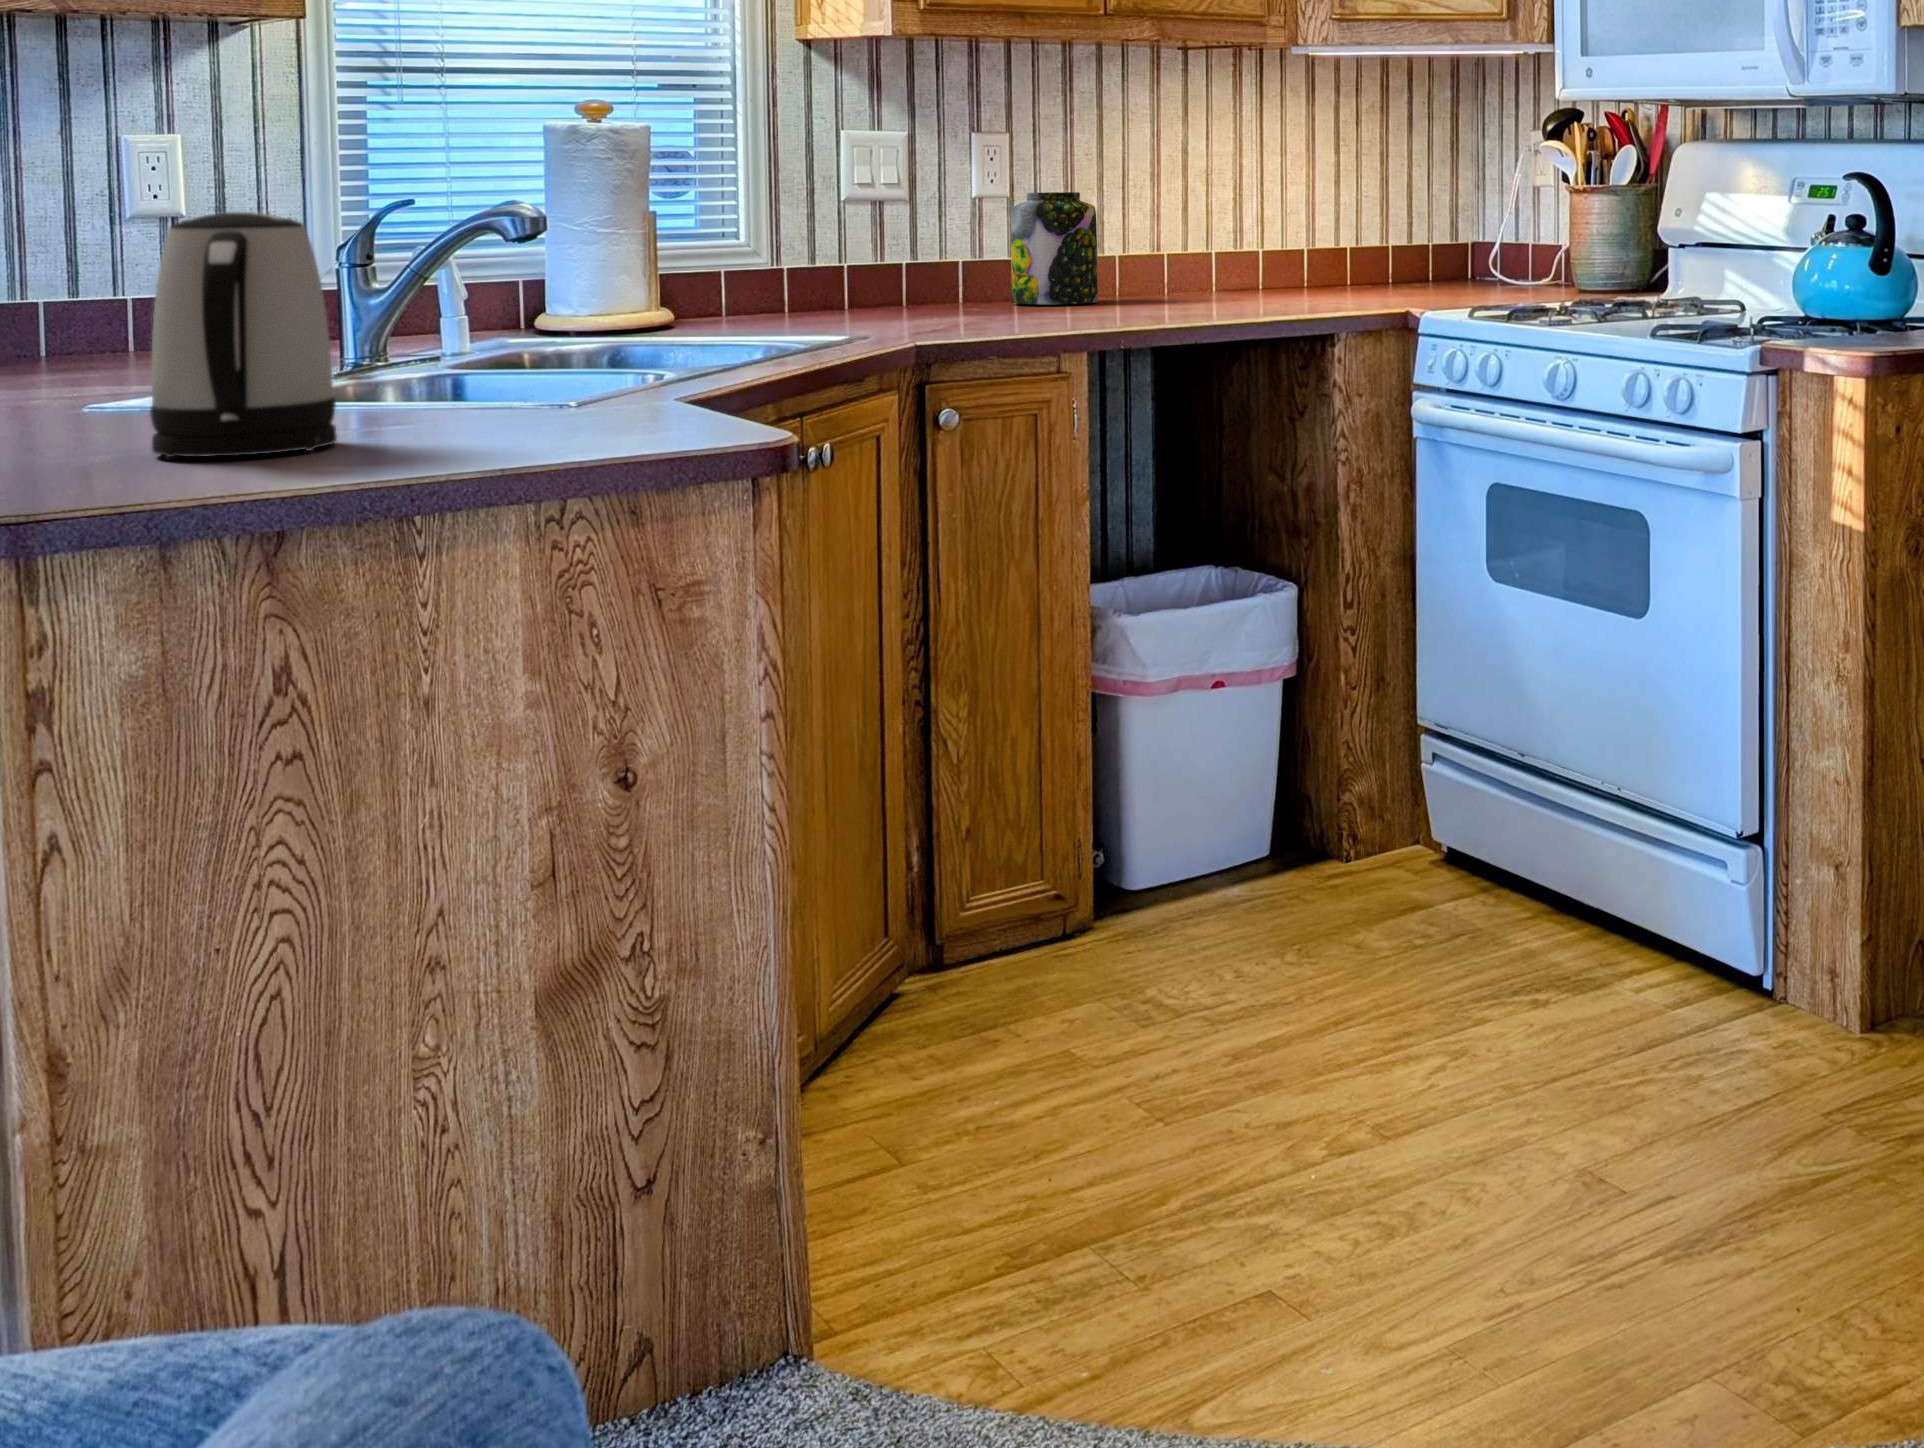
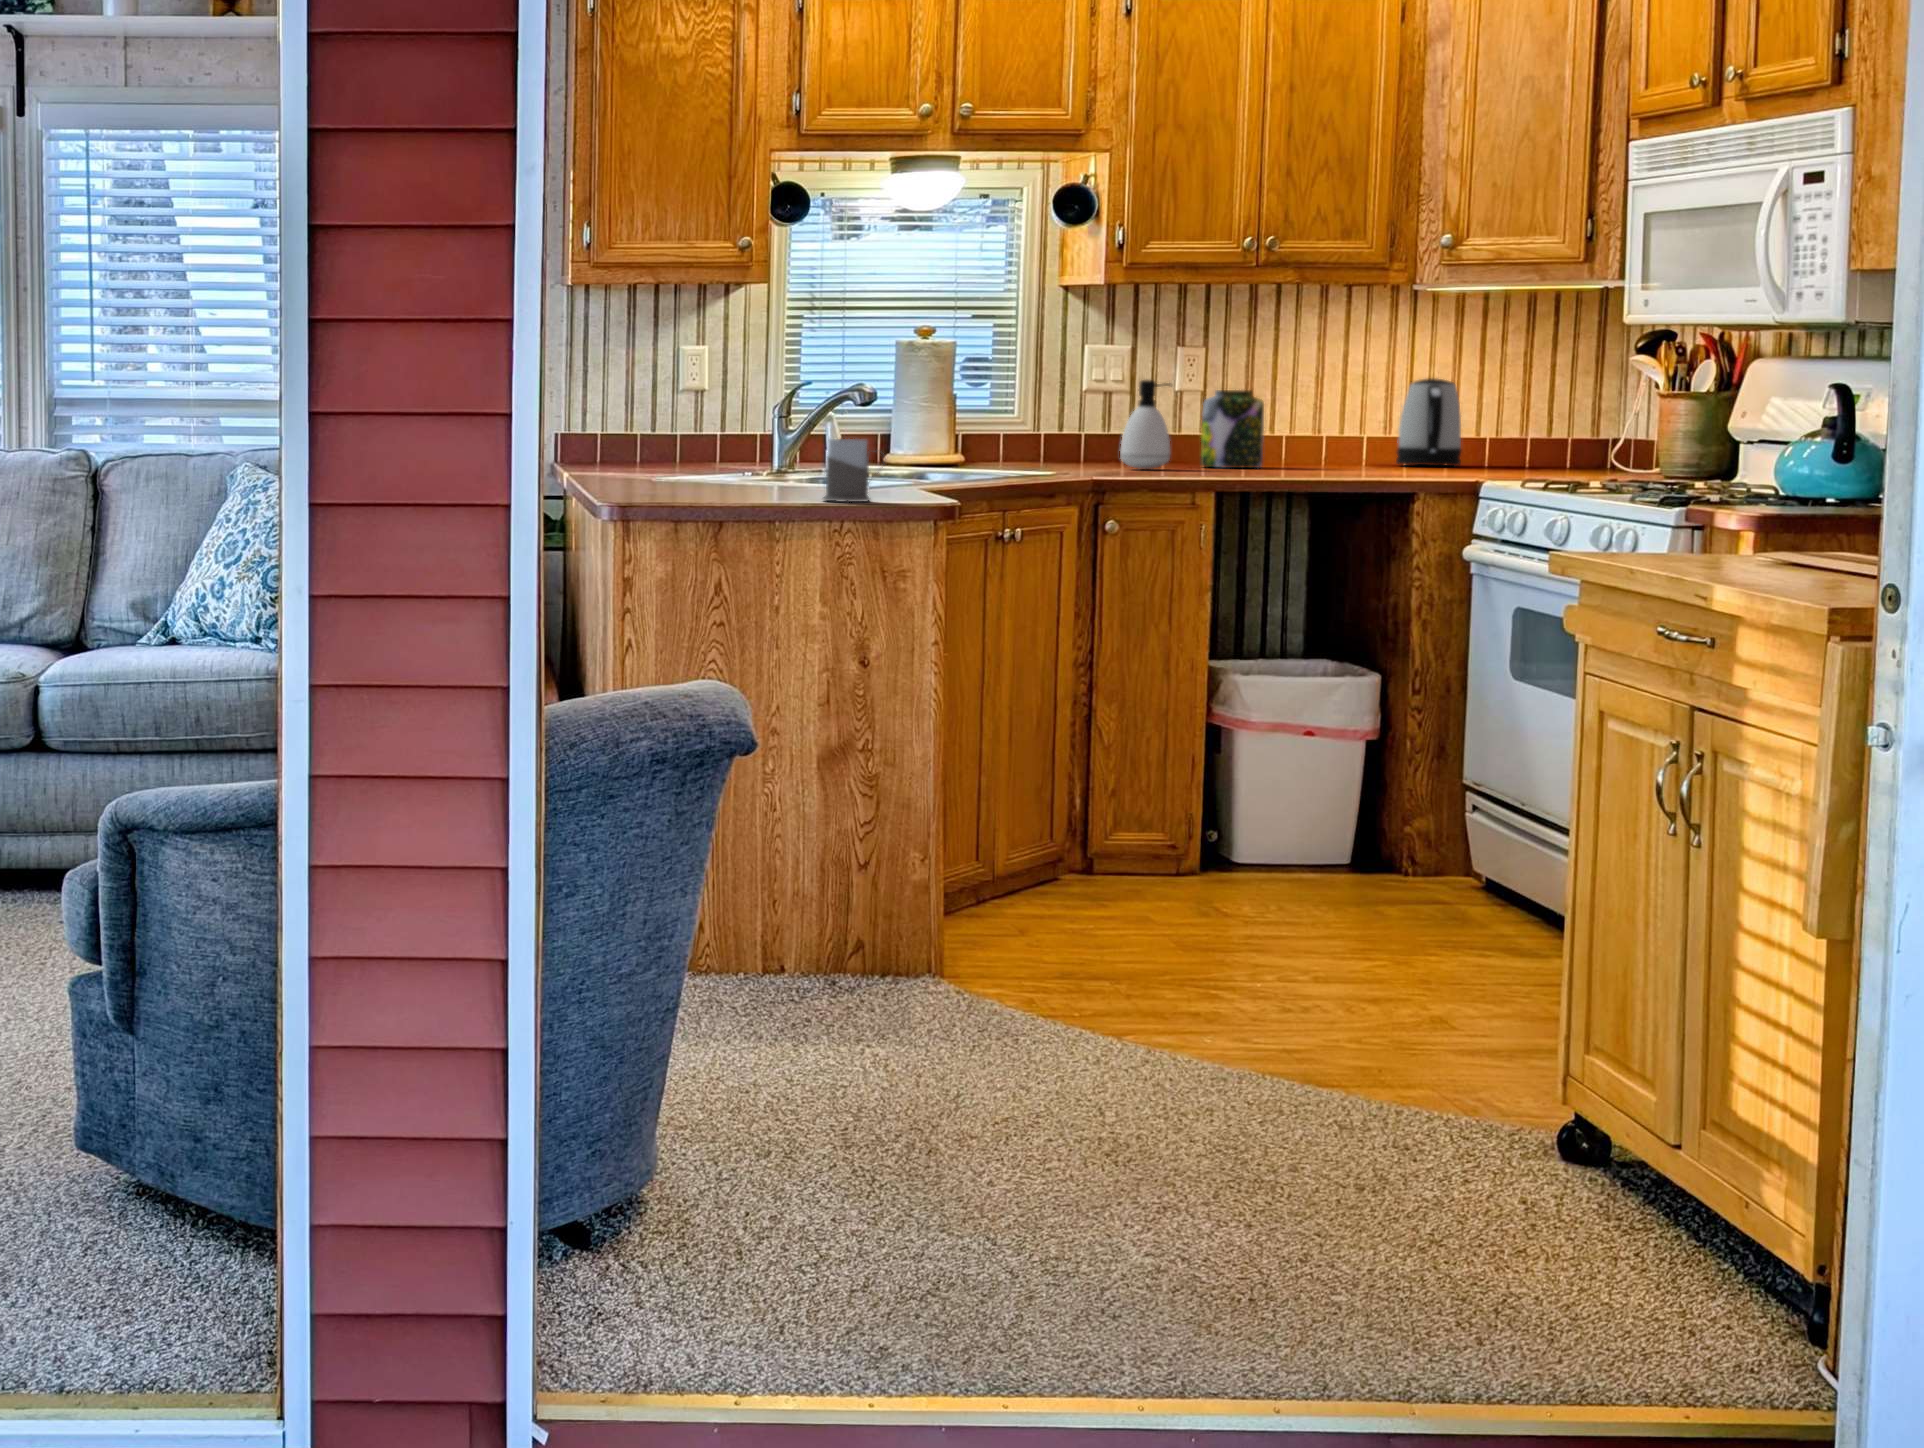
soap dispenser: none [909,180,983,313] -> present [1120,380,1170,469]
kettle: present [150,212,337,457] -> present [1396,378,1461,466]
mug: none [496,316,631,448] -> present [823,439,884,502]

